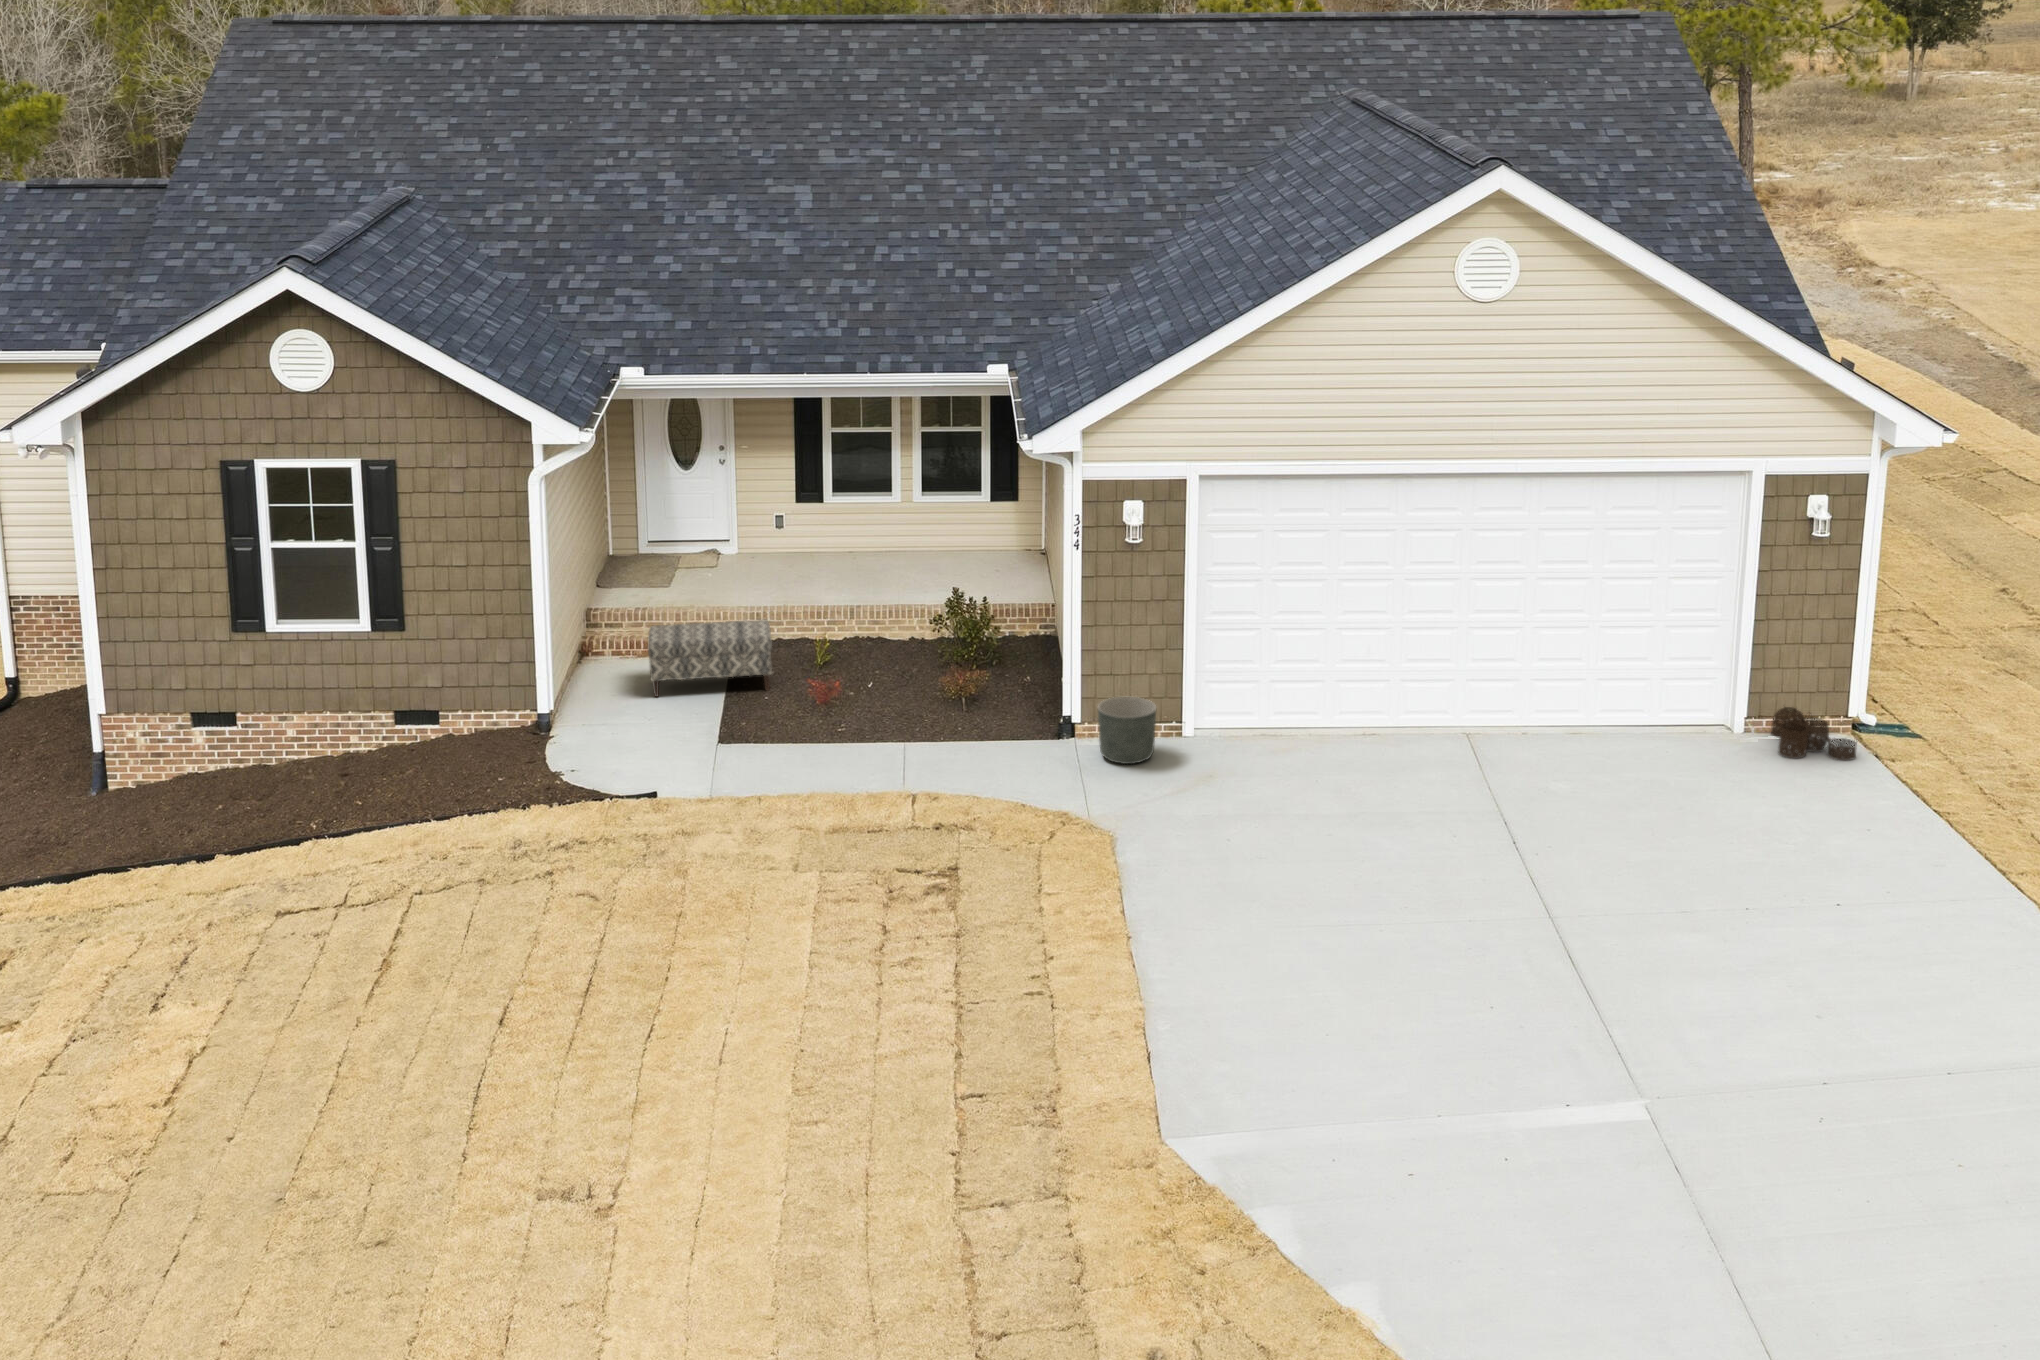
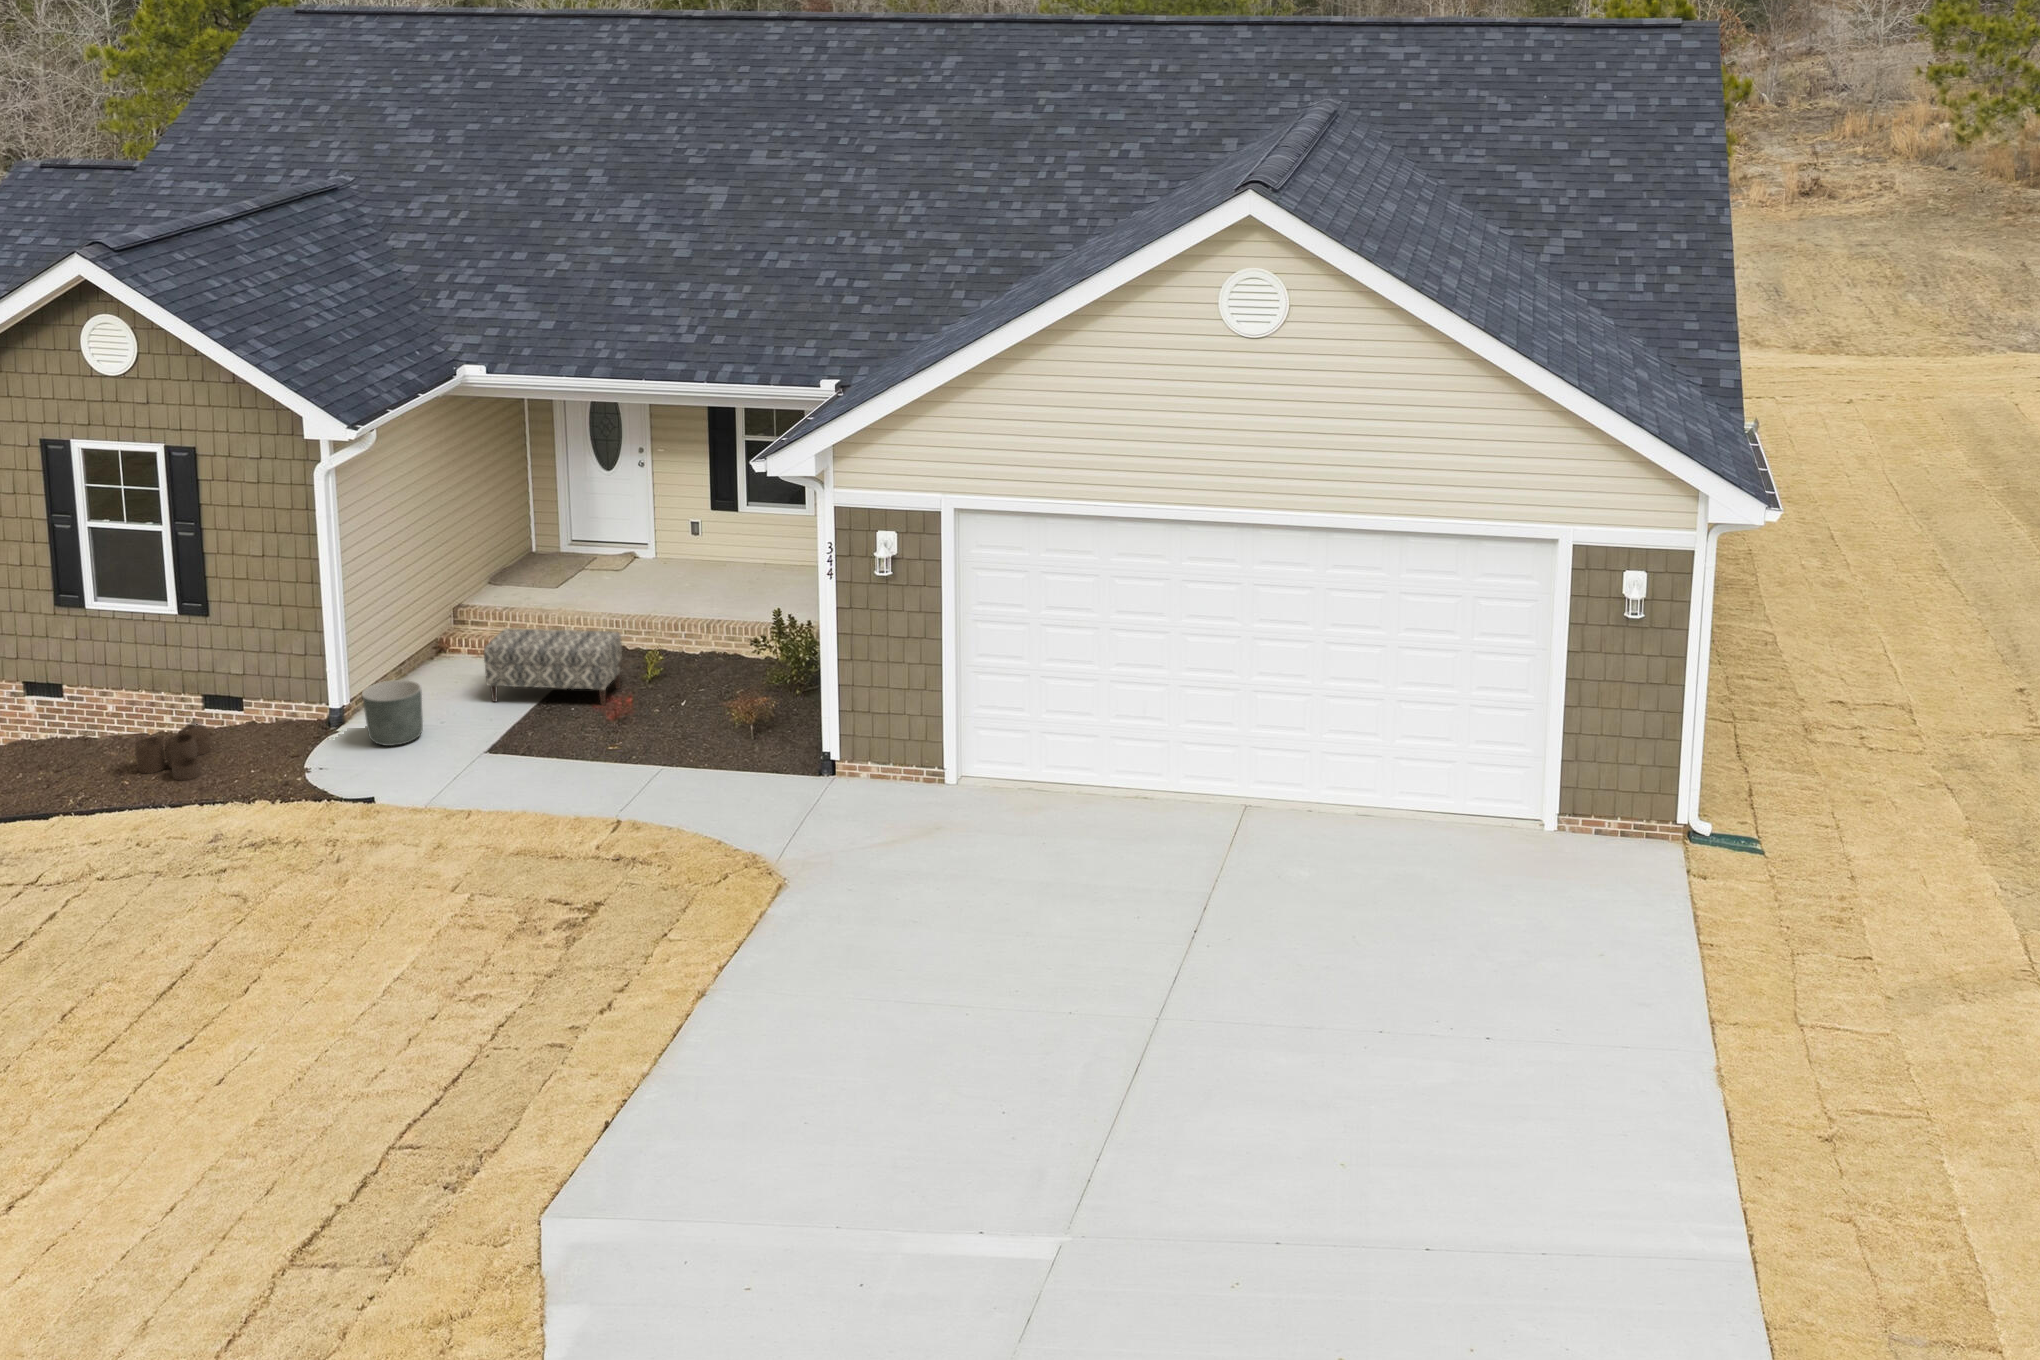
planter: present [1098,697,1156,764] -> present [362,680,423,746]
woven basket: present [1771,707,1857,760] -> present [135,723,211,780]

